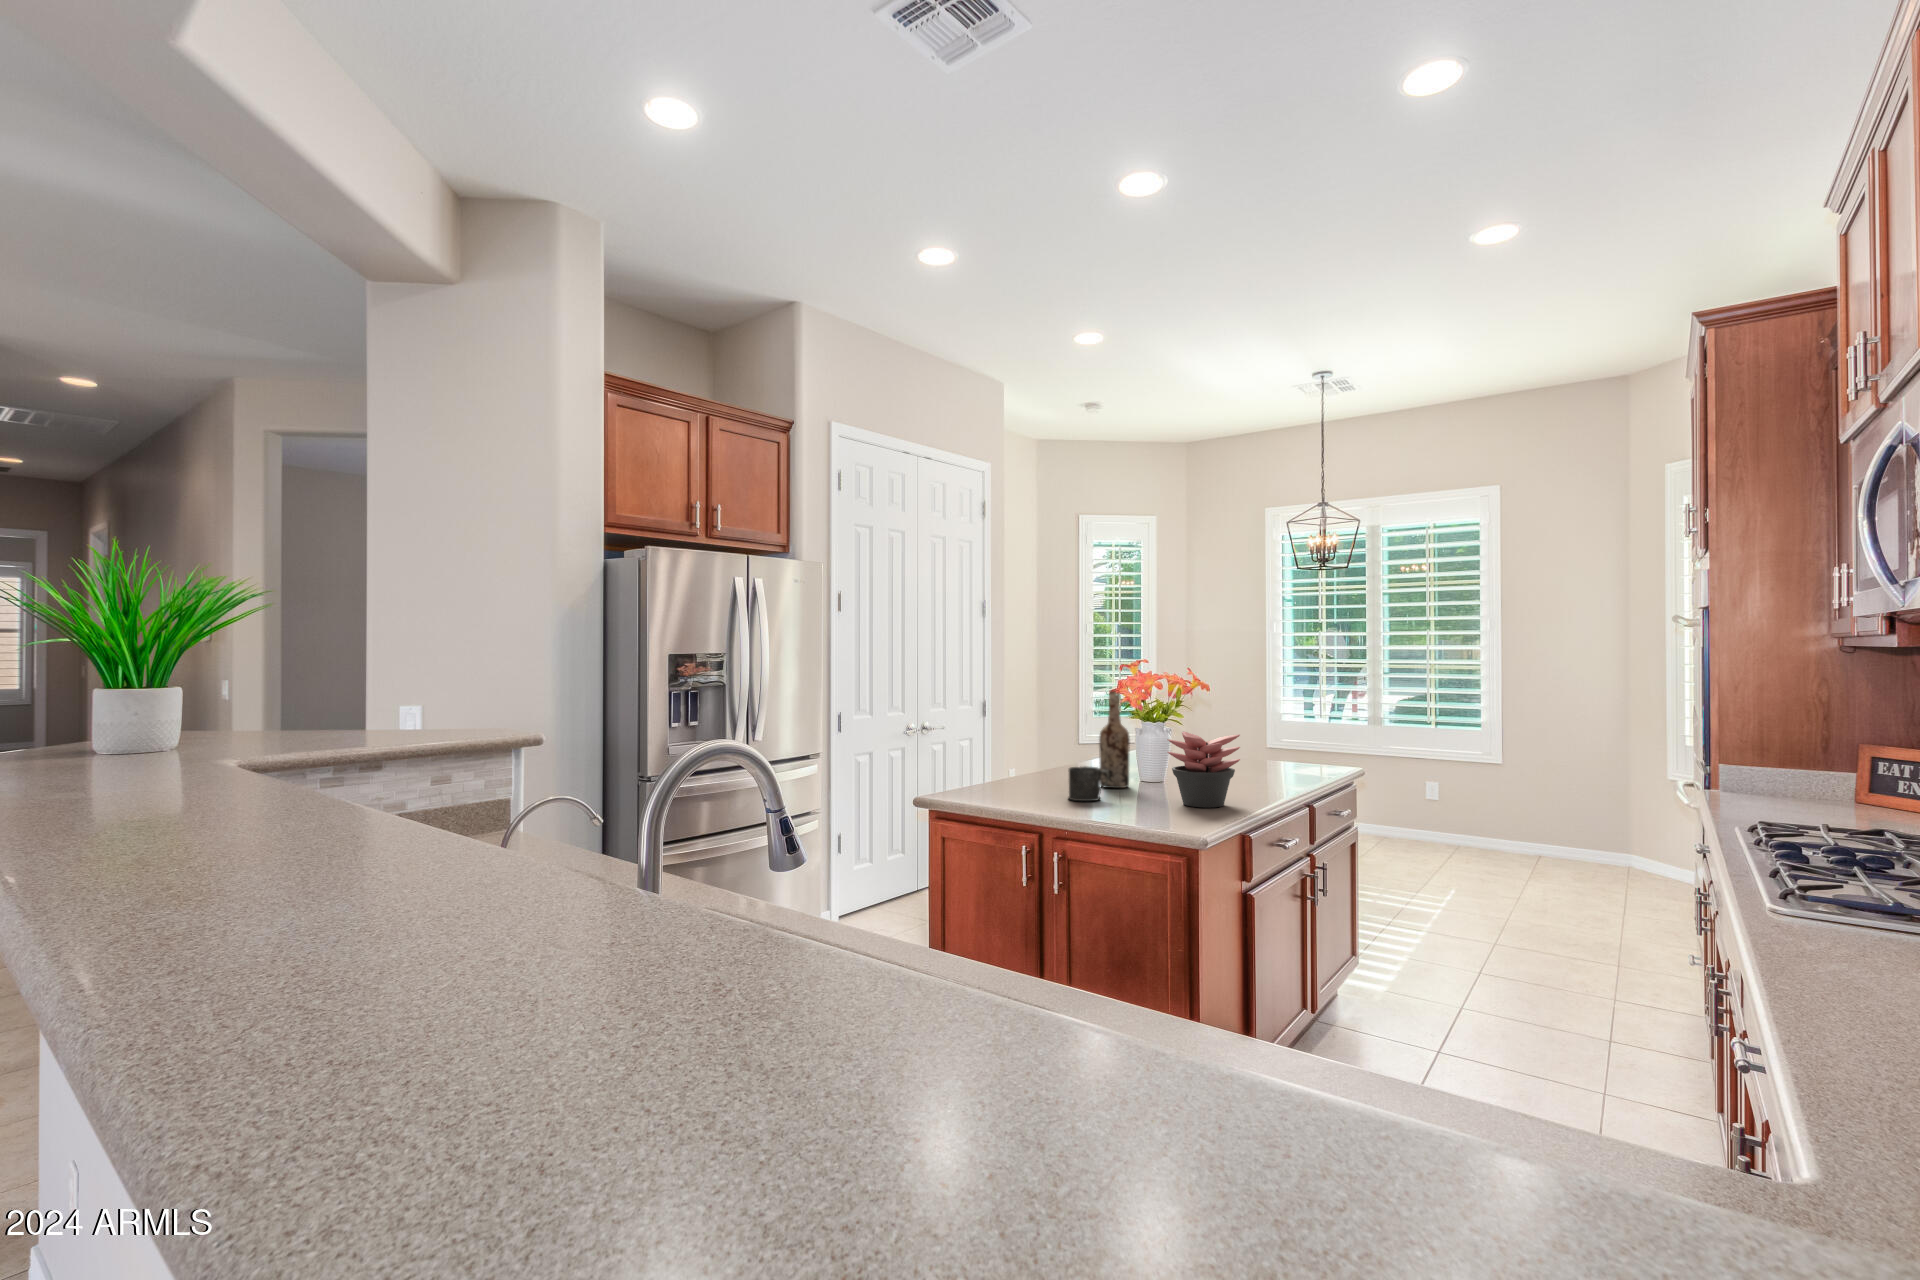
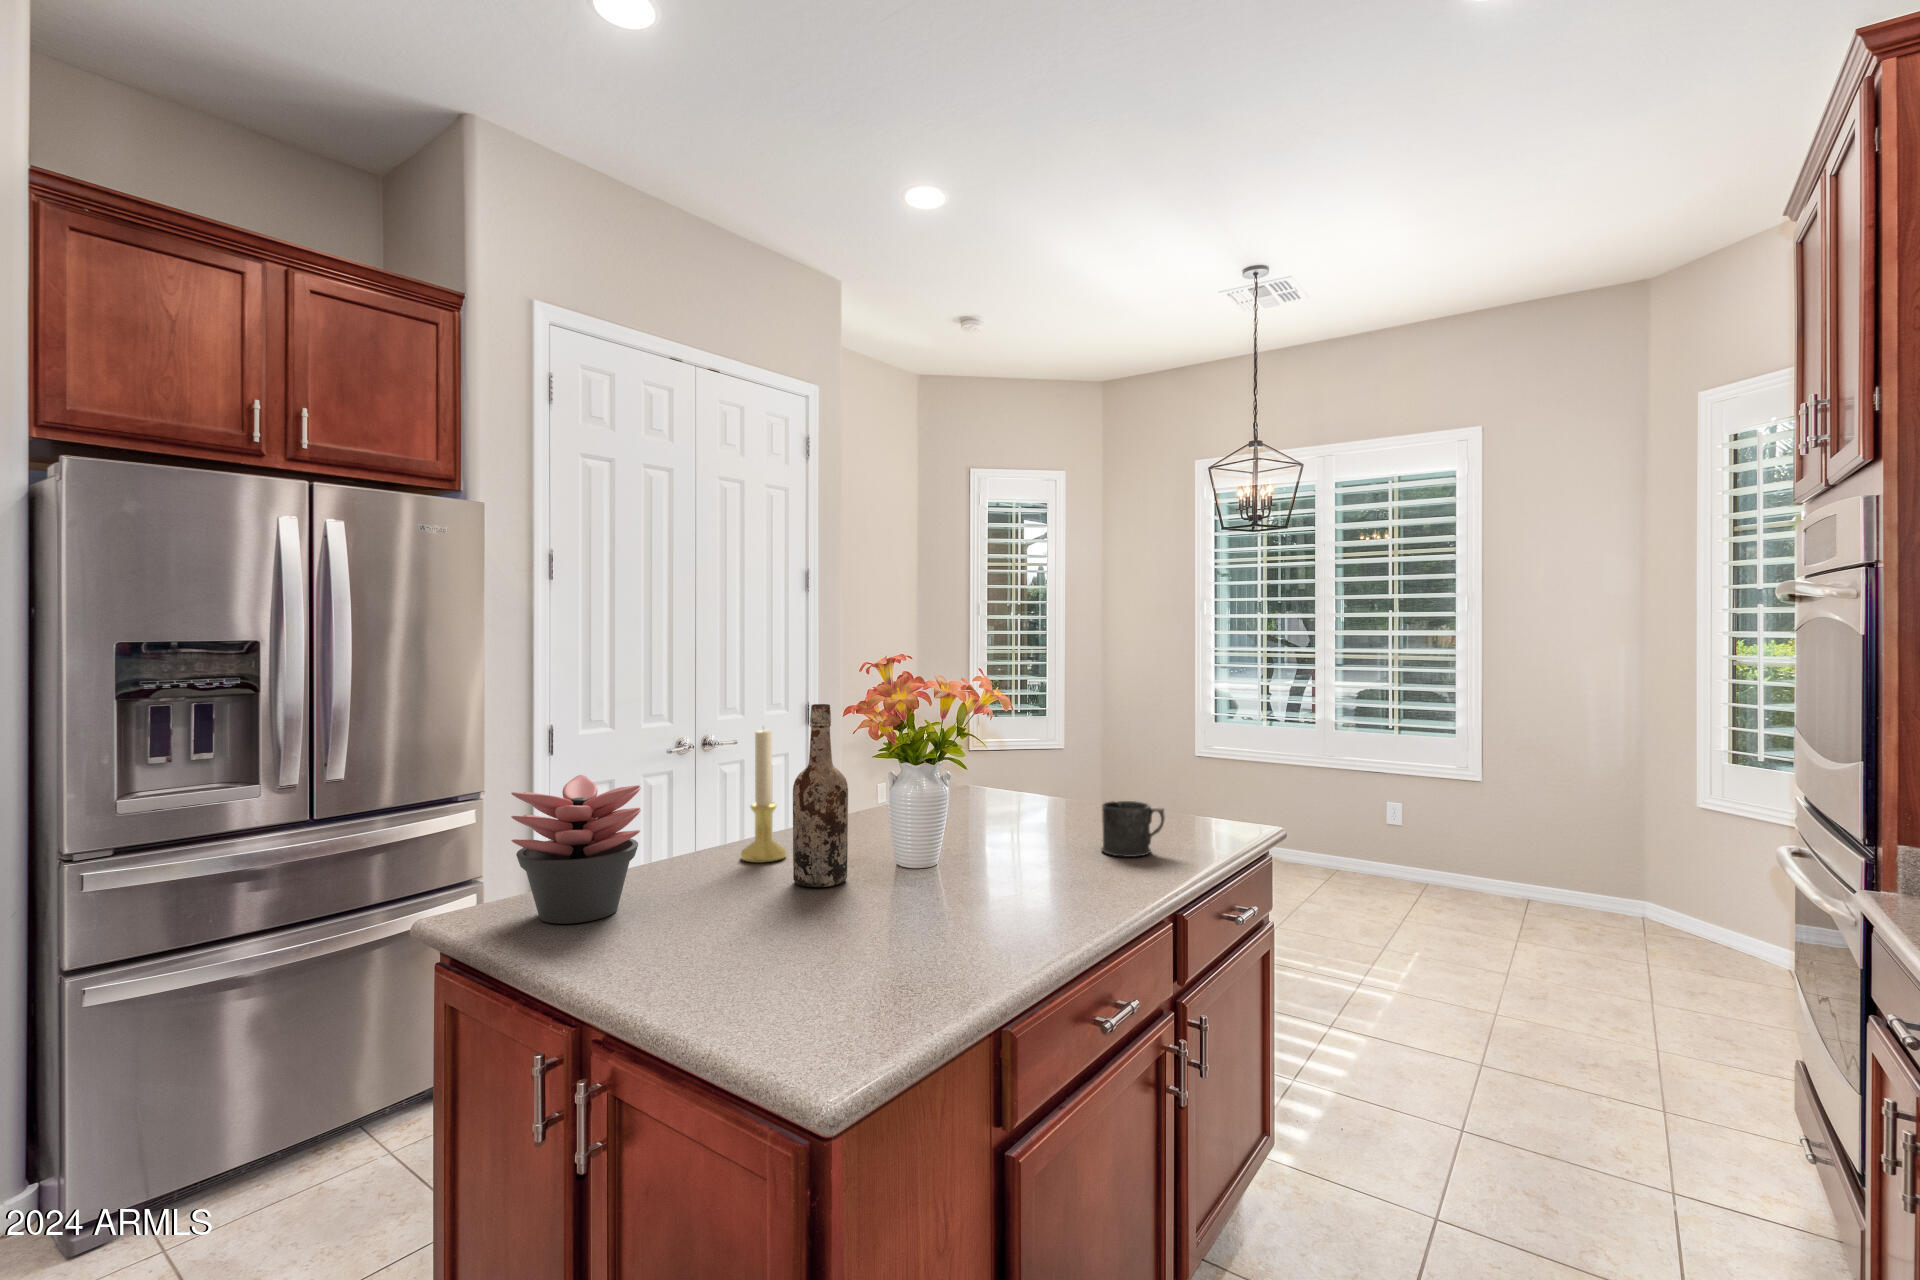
candle holder: none [1055,704,1081,781] -> present [741,730,786,863]
succulent plant: present [1167,731,1240,807] -> present [511,775,641,924]
mug: present [1068,766,1109,801] -> present [1101,801,1165,857]

